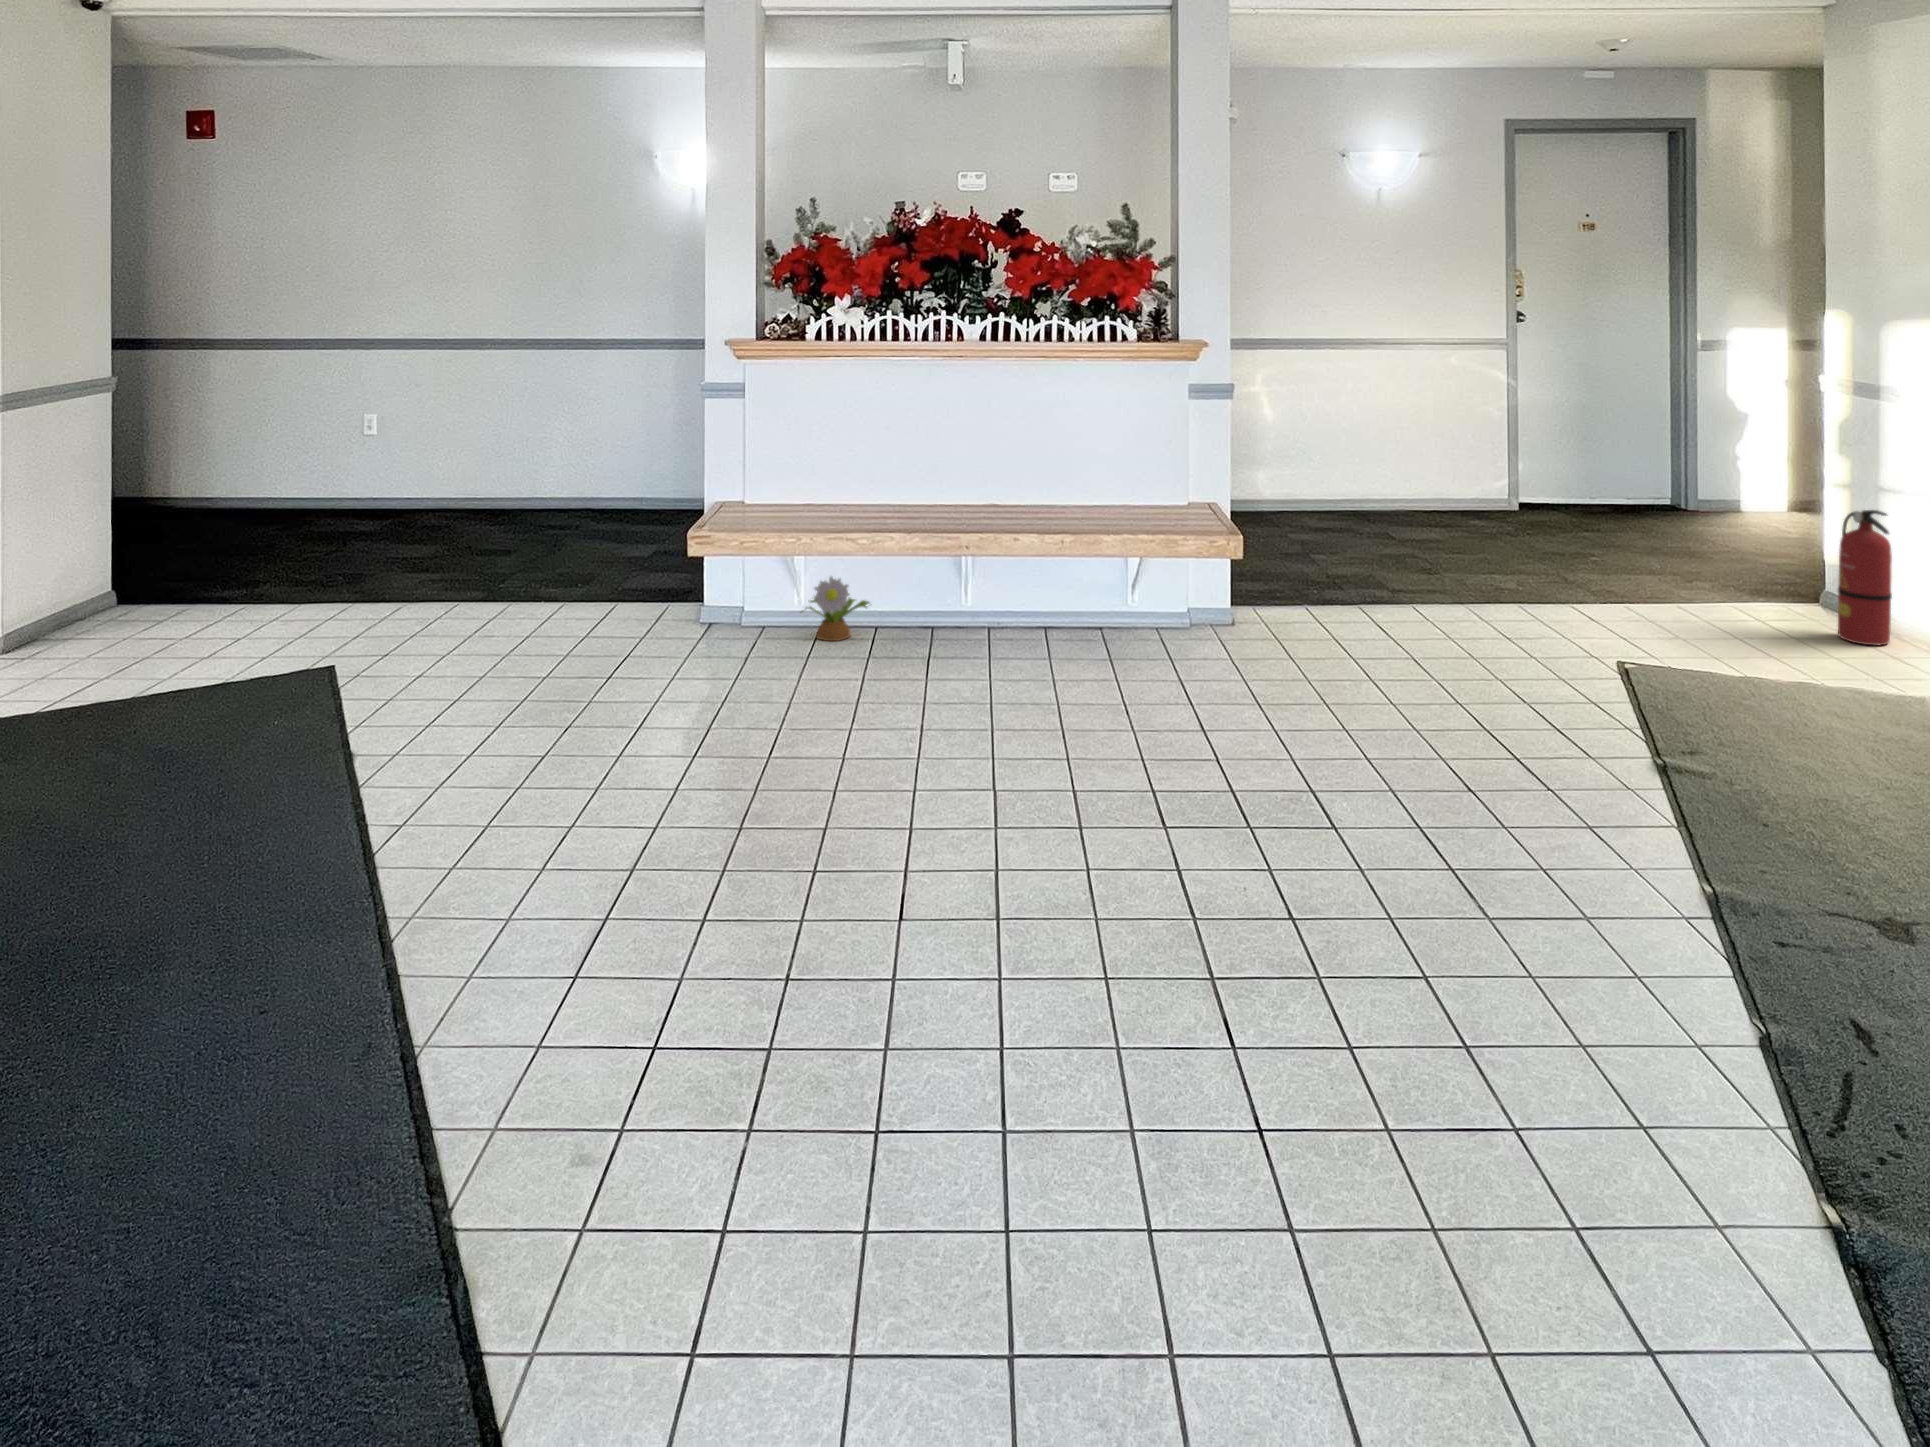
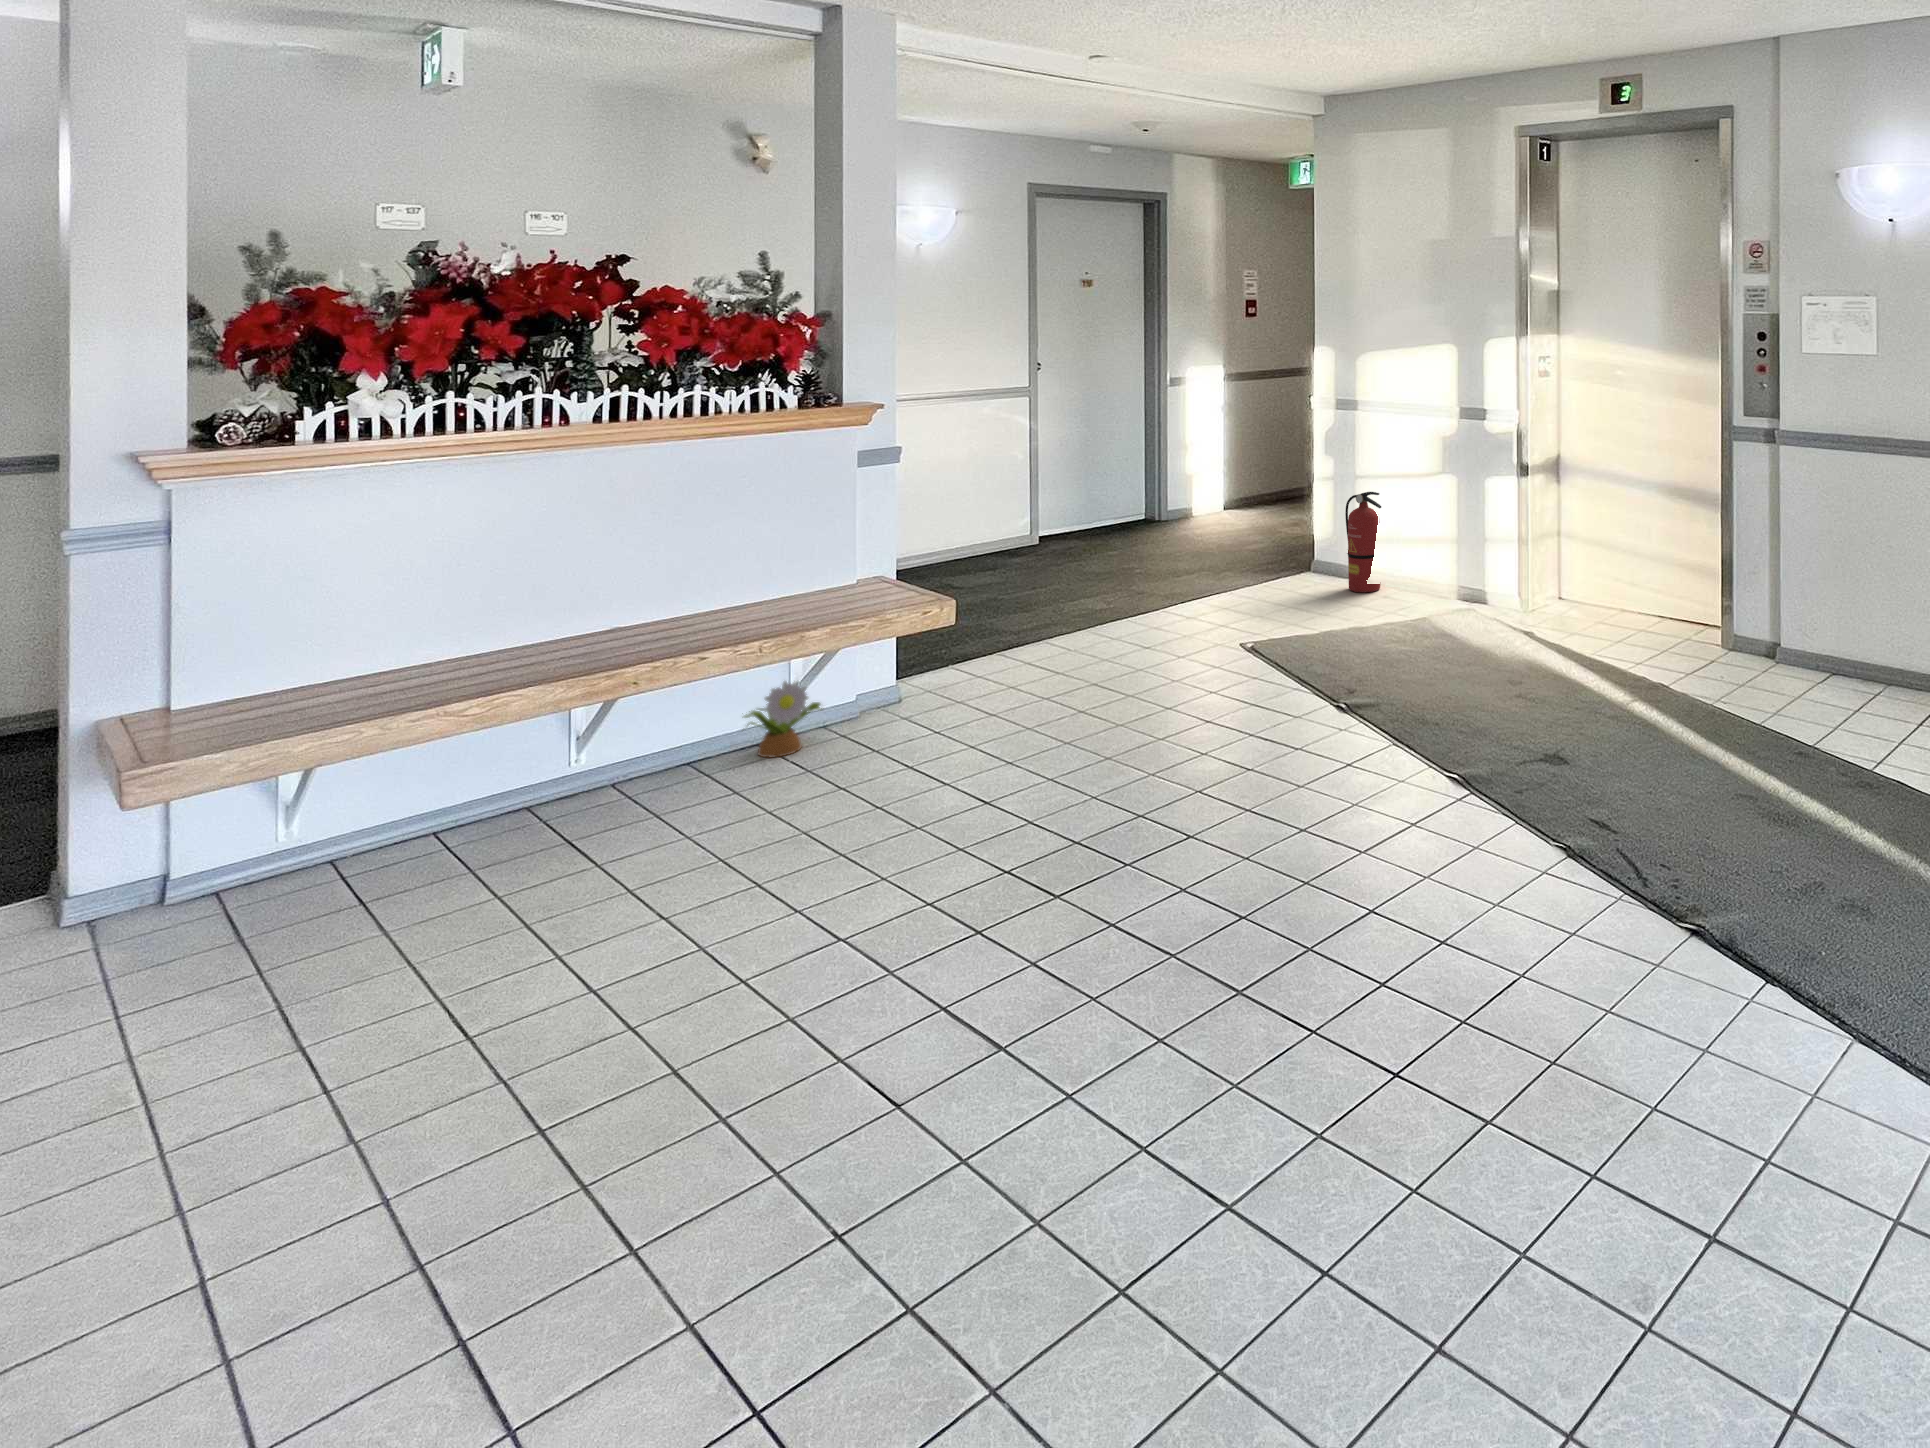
decorative plant: present [806,577,870,641] -> present [744,681,822,757]

